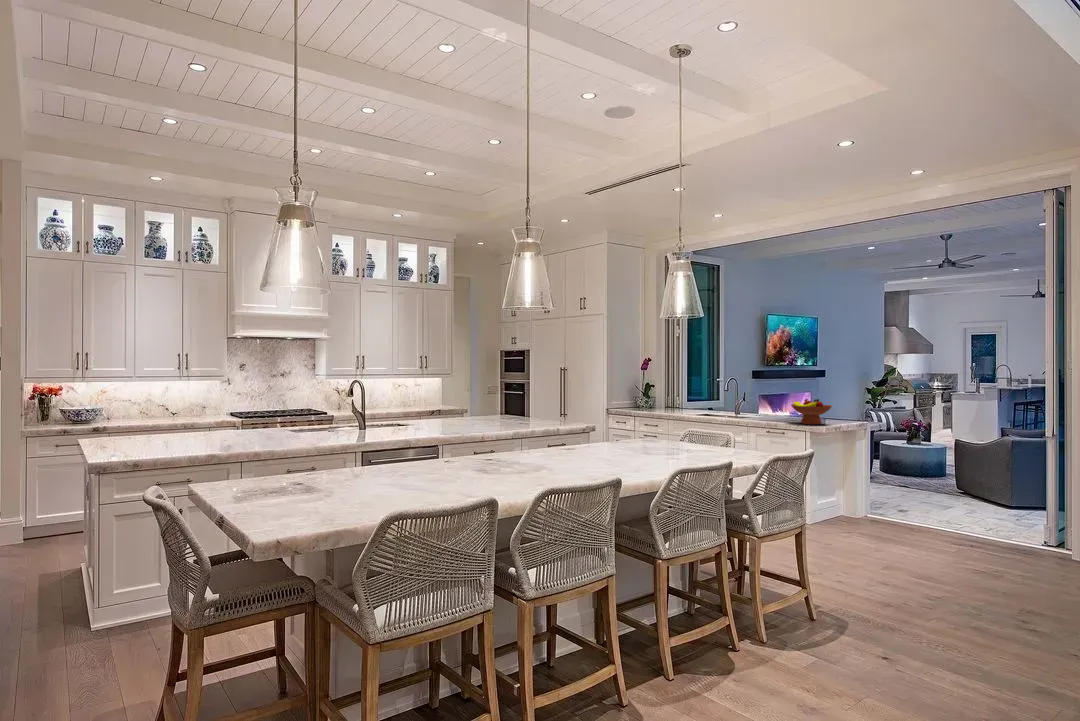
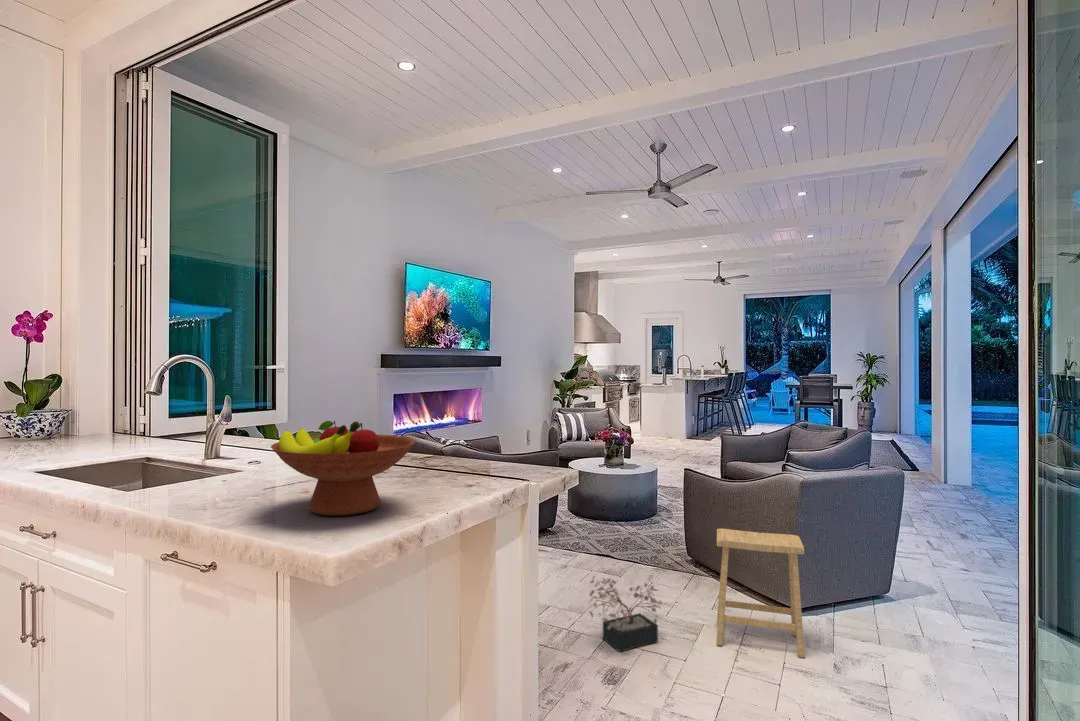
footstool: none [961,464,1011,522] -> present [717,529,805,658]
decorative plant: none [892,480,932,513] -> present [589,576,662,652]

